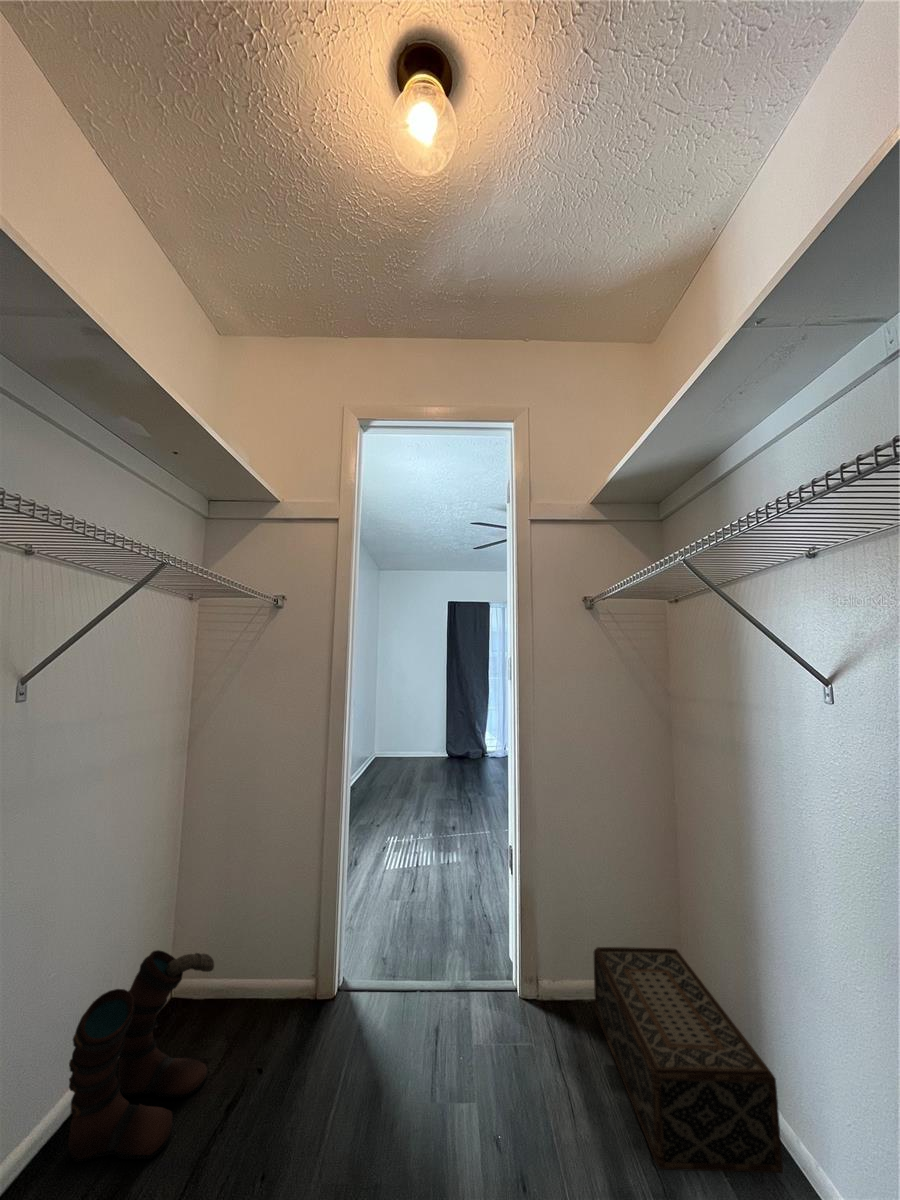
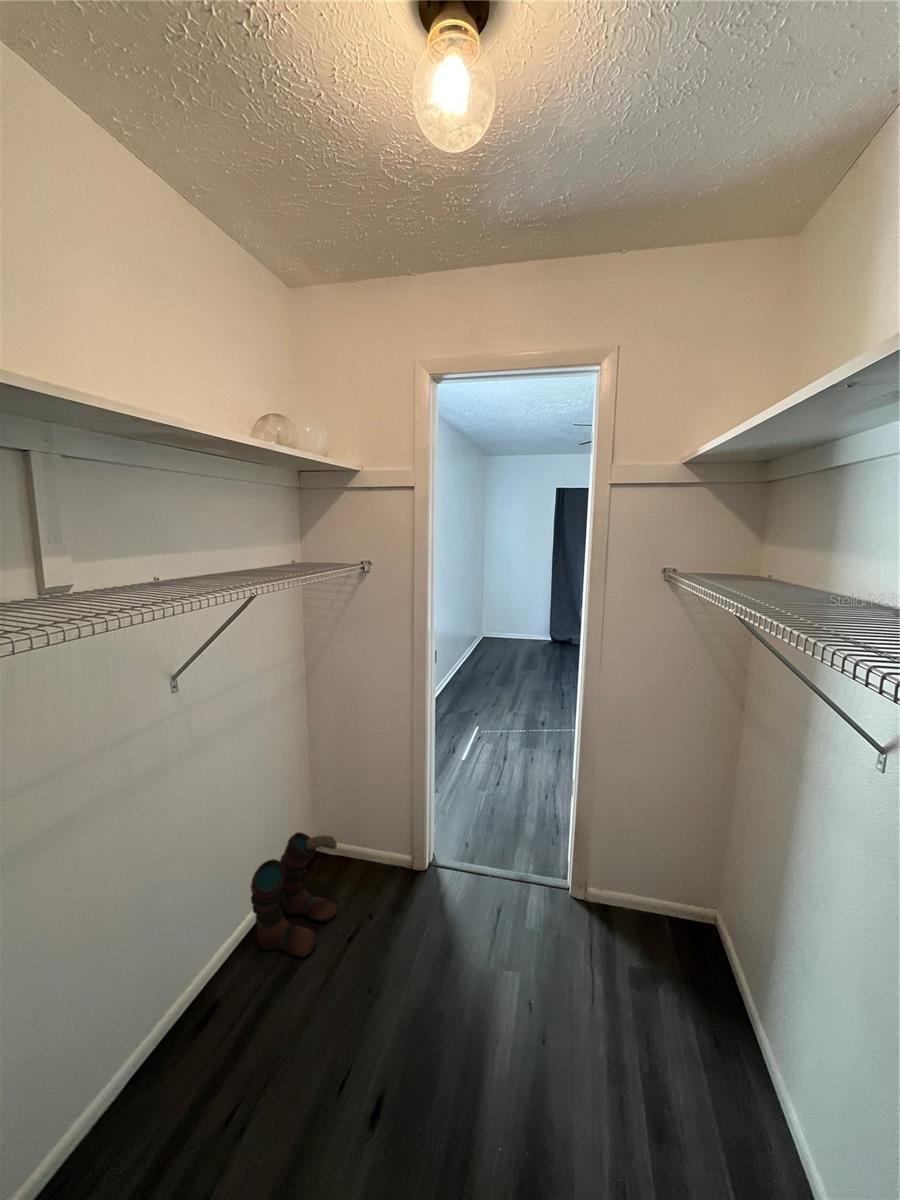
woven basket: present [594,947,783,1174] -> none [631,877,763,1082]

